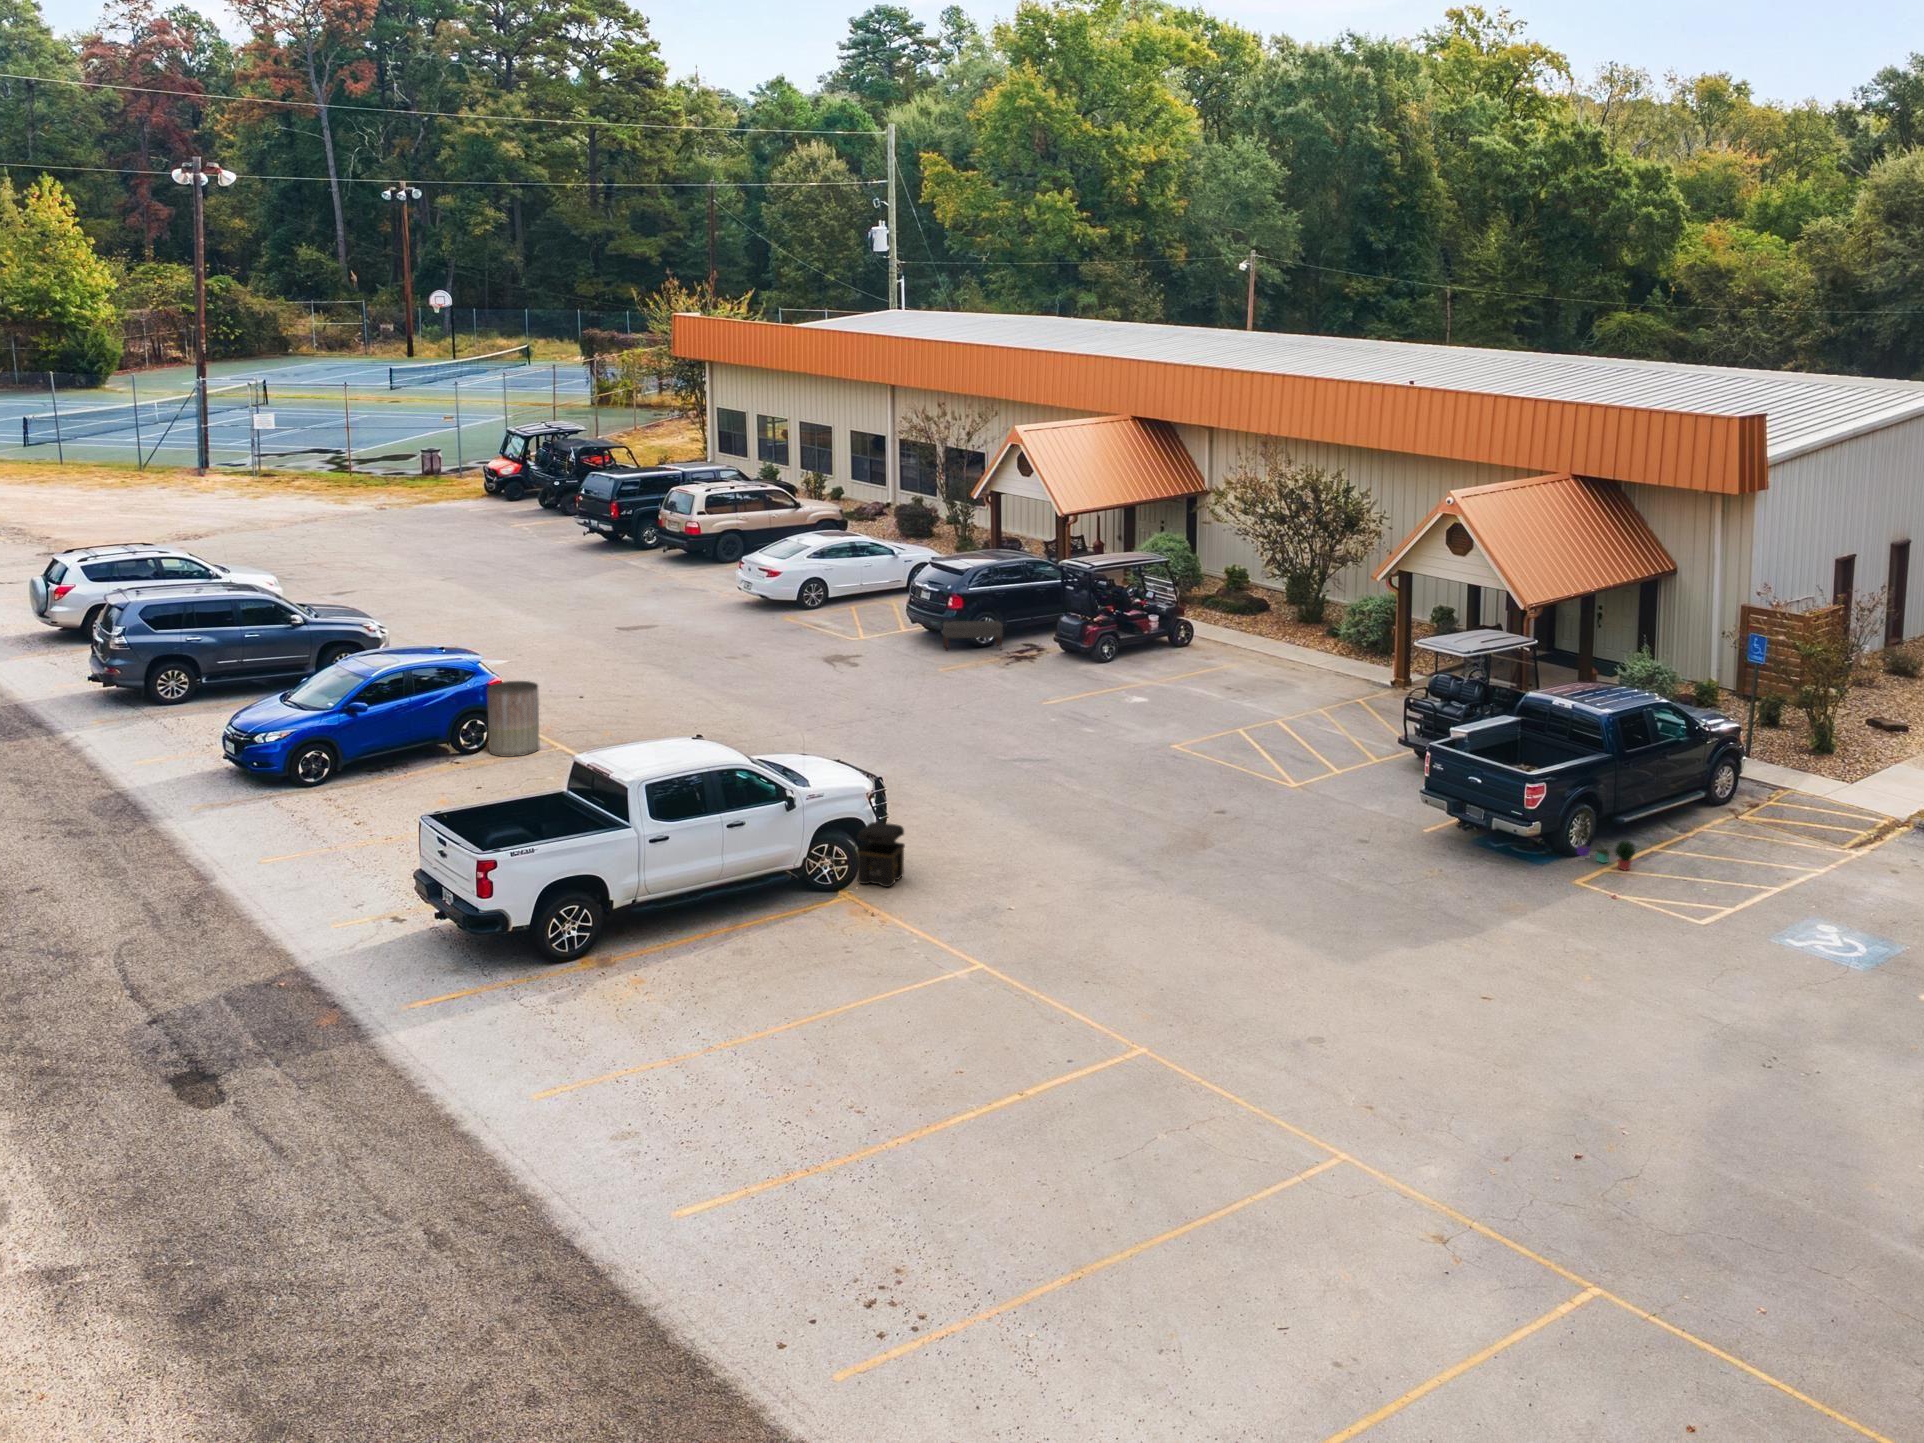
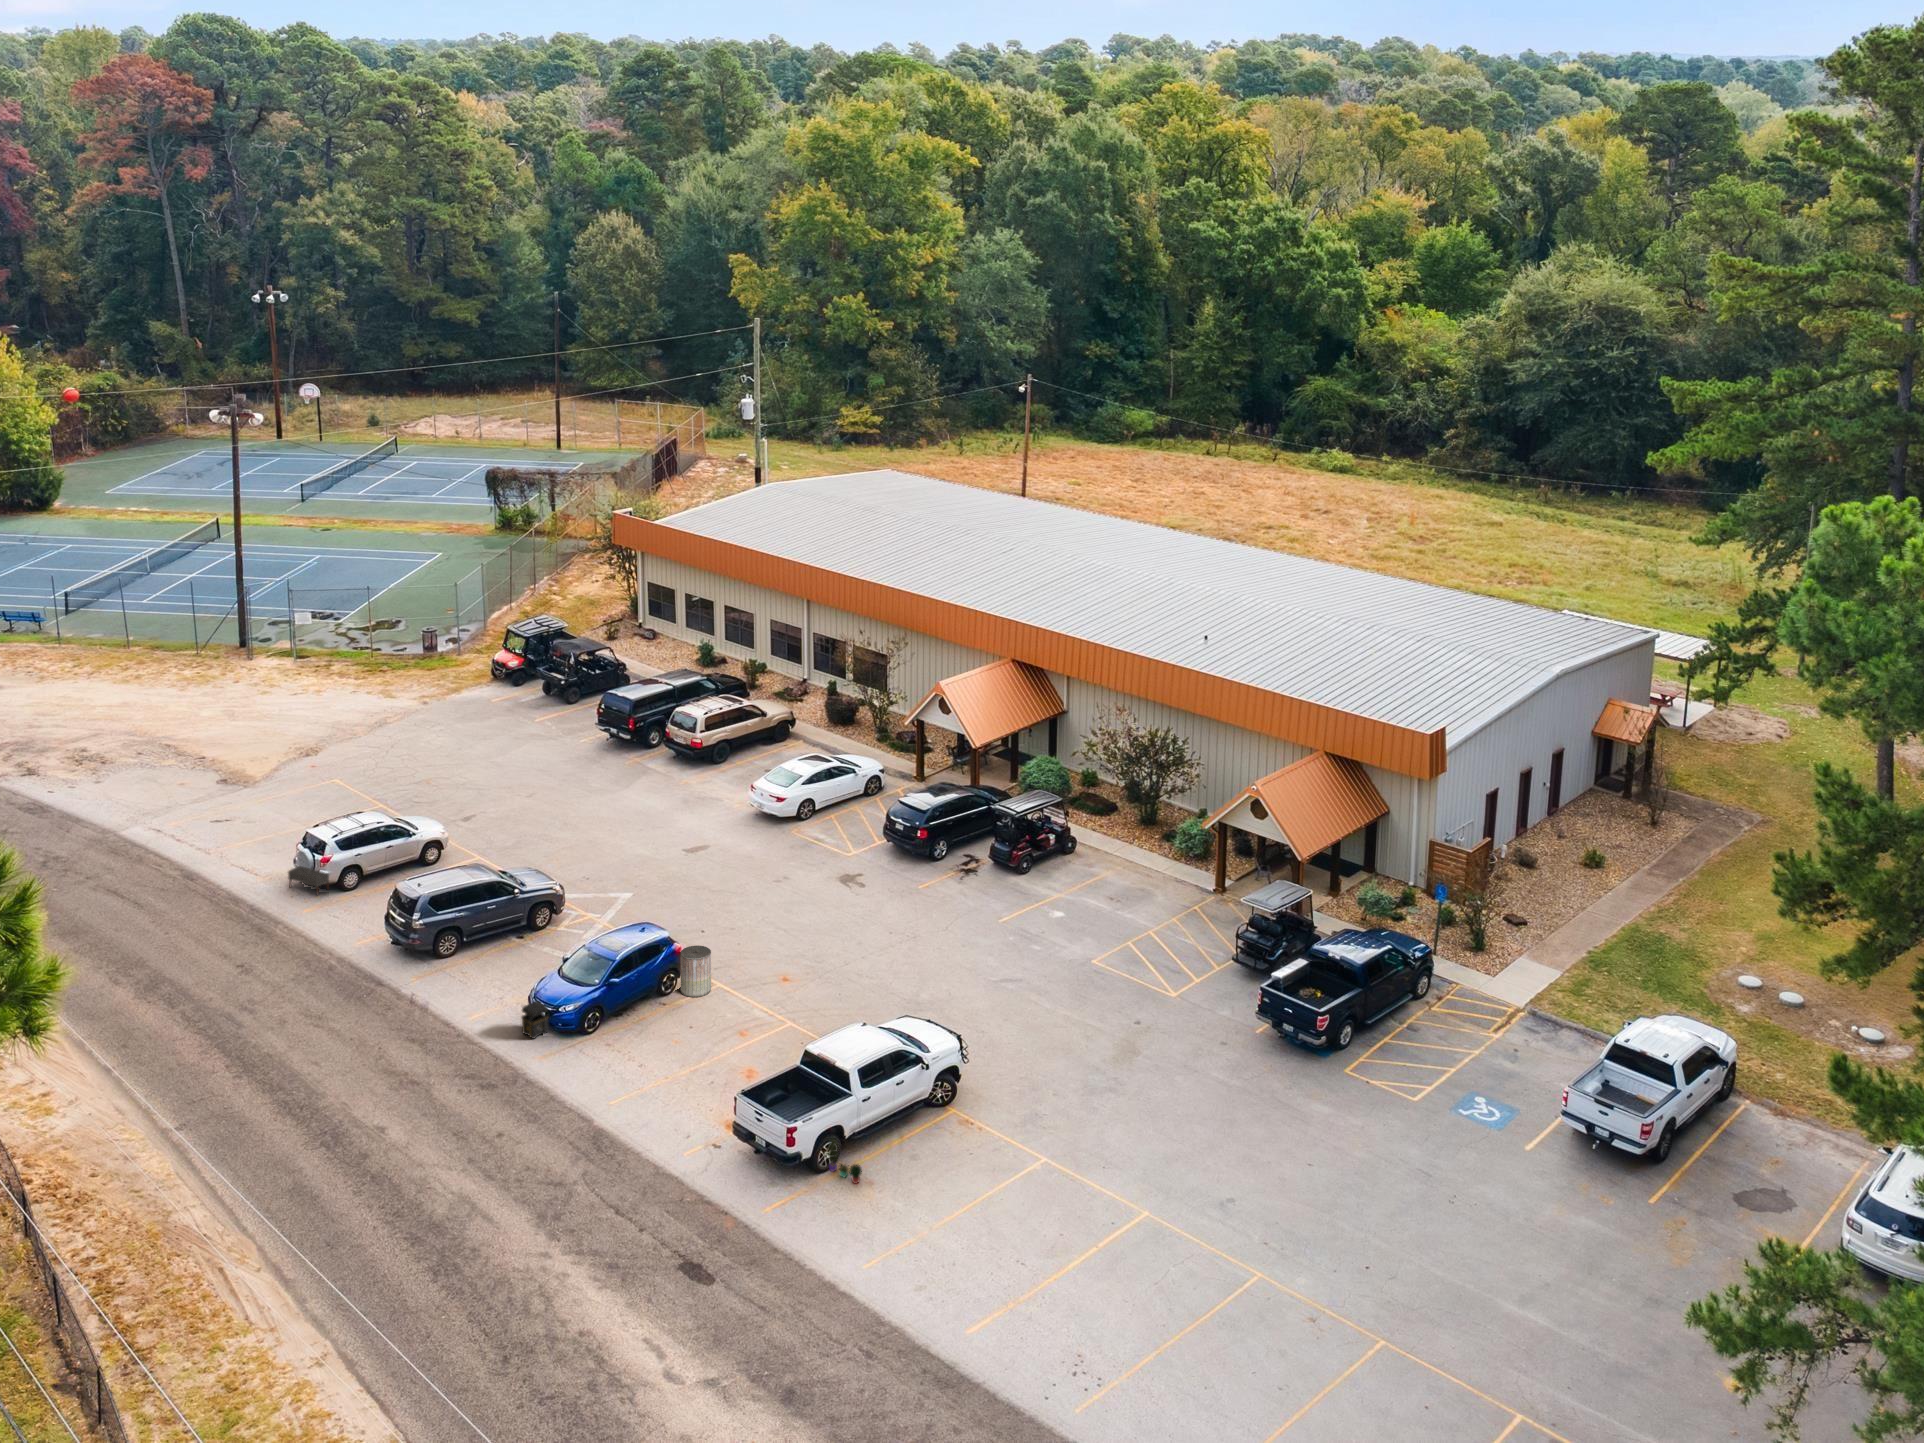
bench: present [943,621,1003,649] -> present [288,866,329,894]
potted plant: present [1575,806,1635,870] -> present [828,1139,862,1184]
toolbox: present [857,822,905,887] -> present [522,1002,548,1038]

